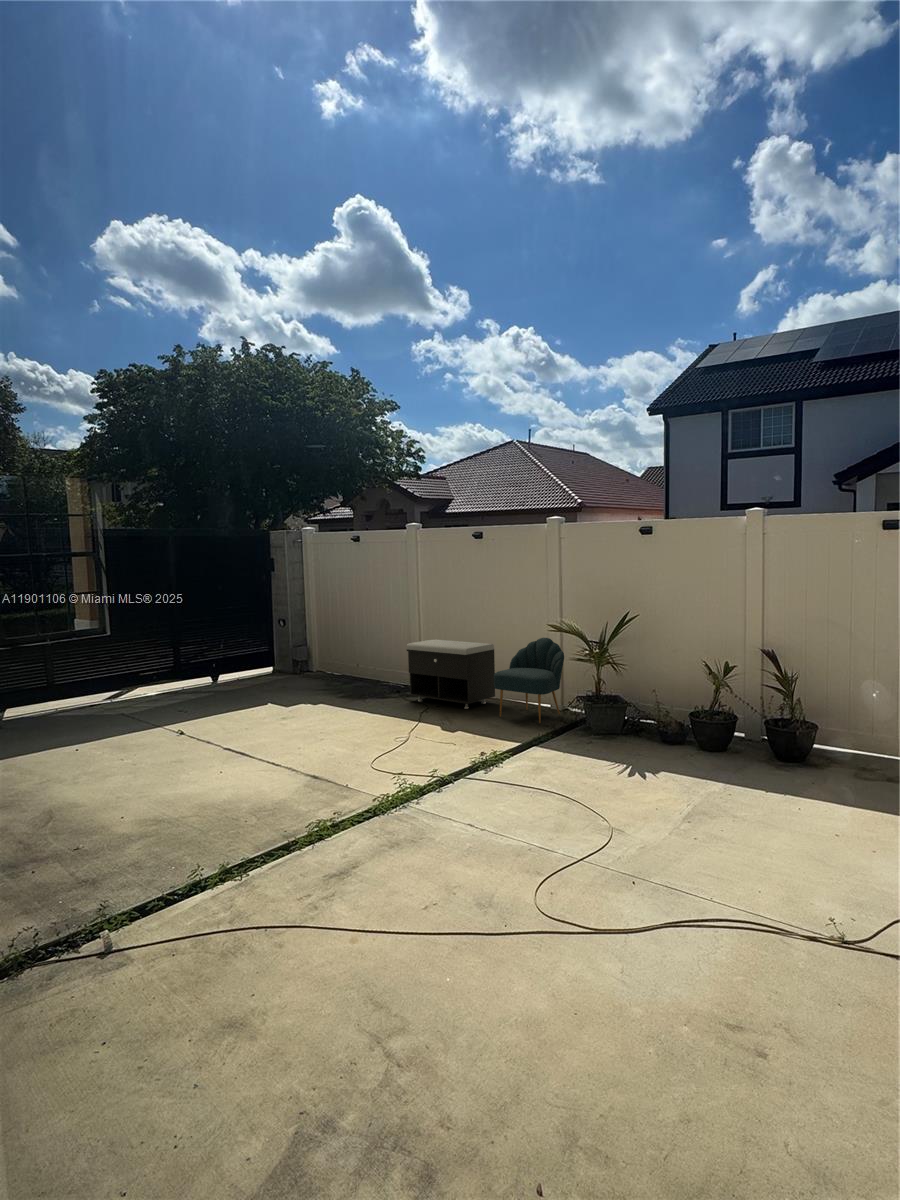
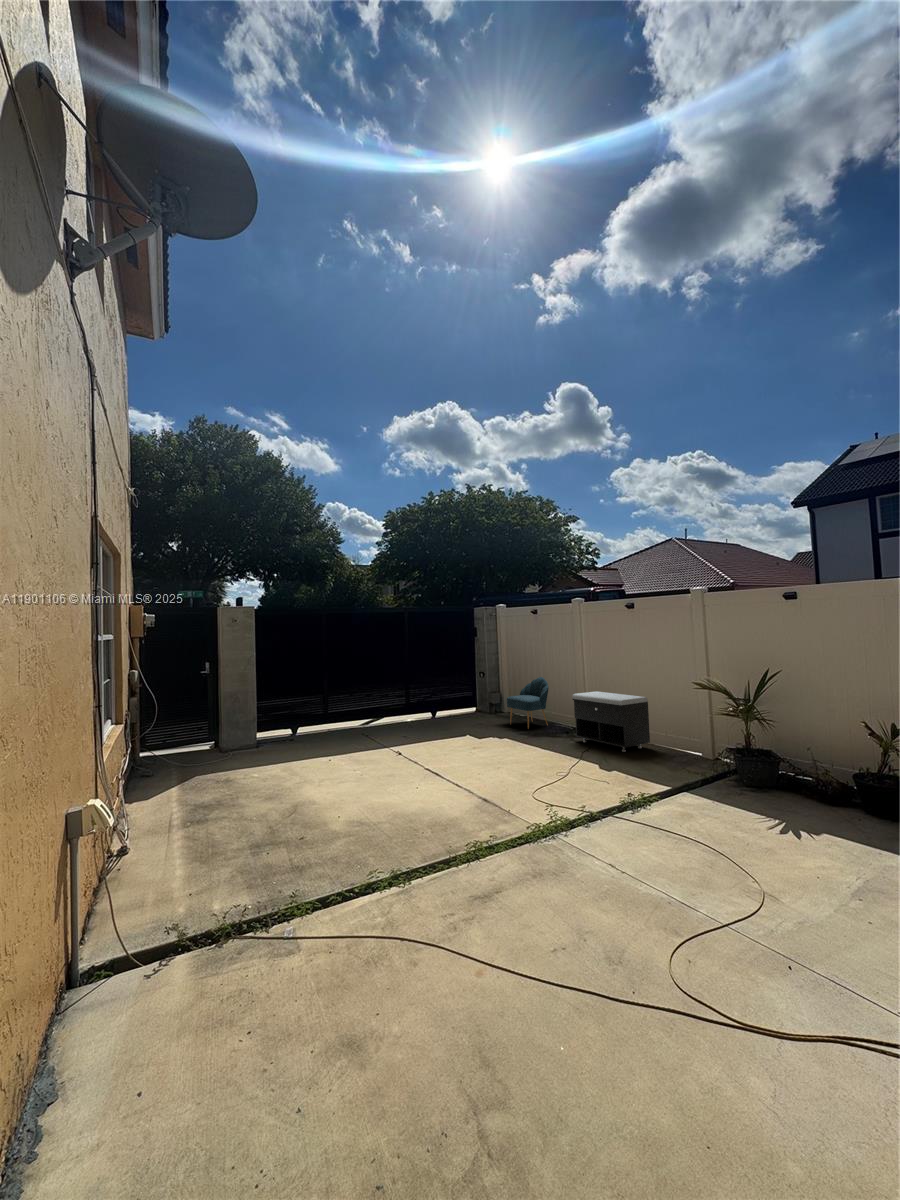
chair: present [494,638,564,724] -> present [507,677,549,729]

